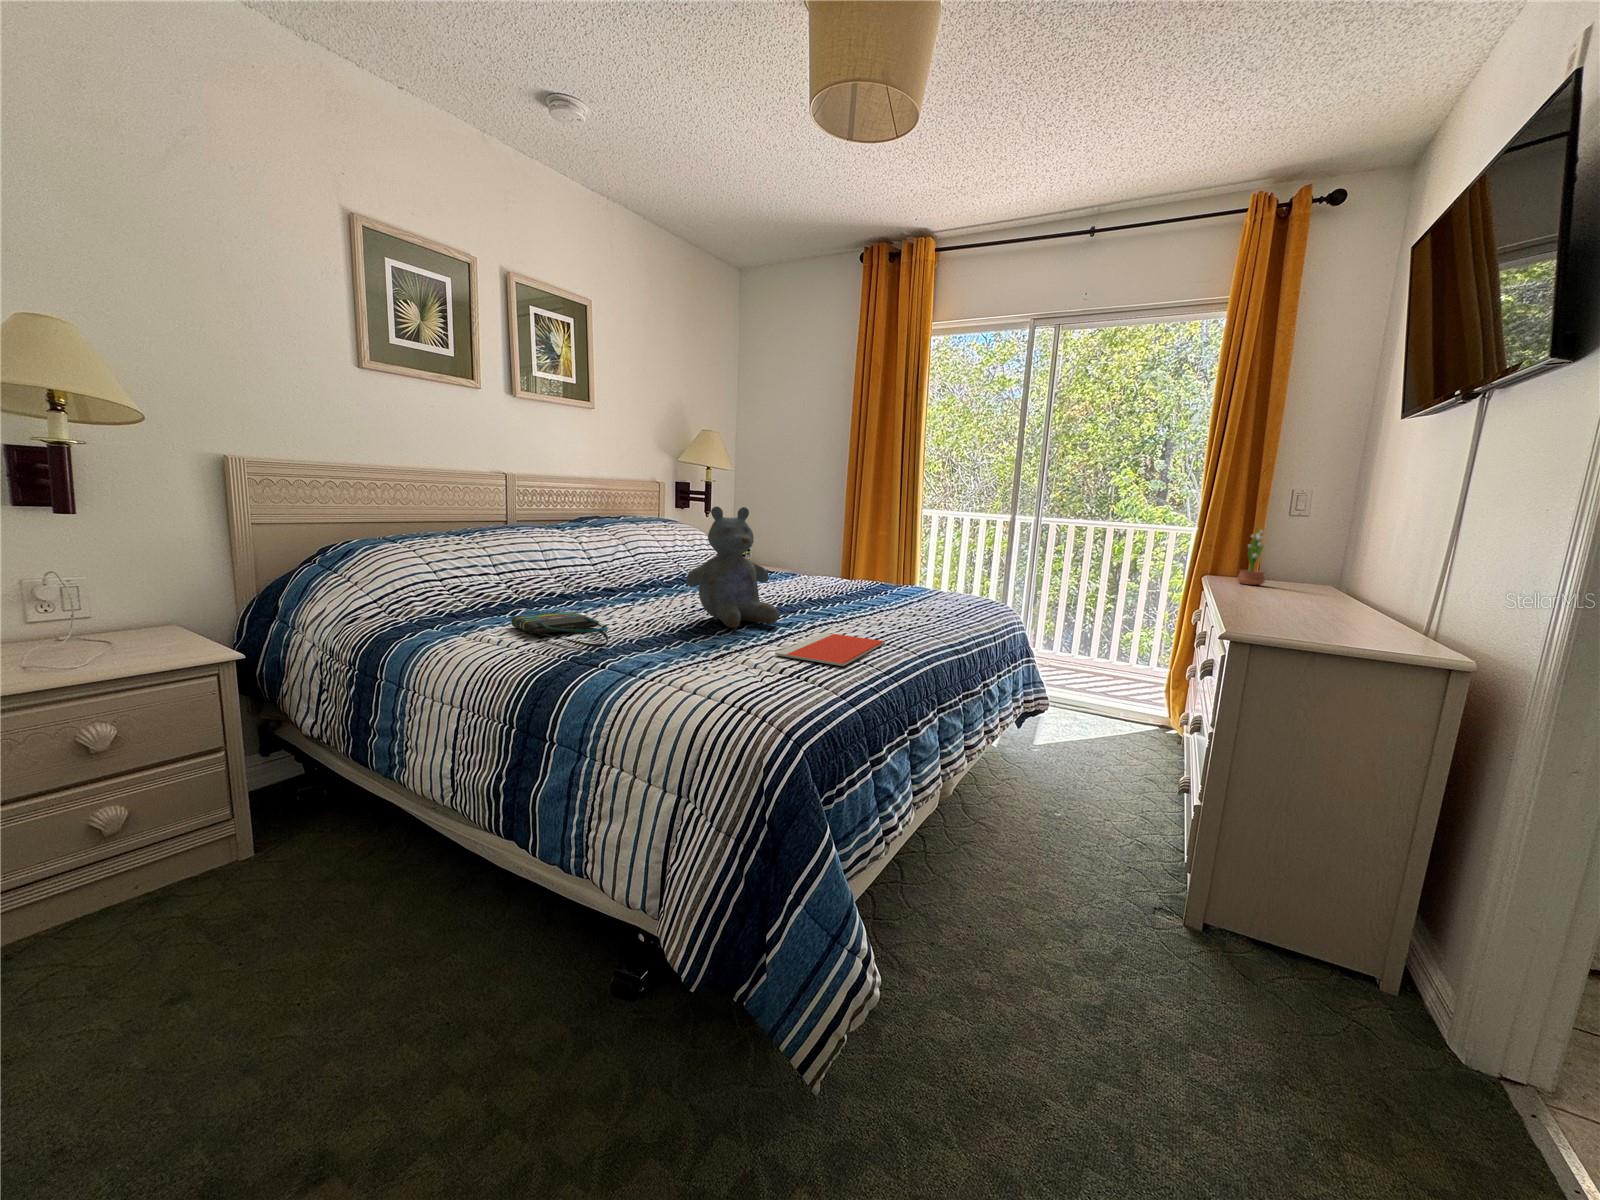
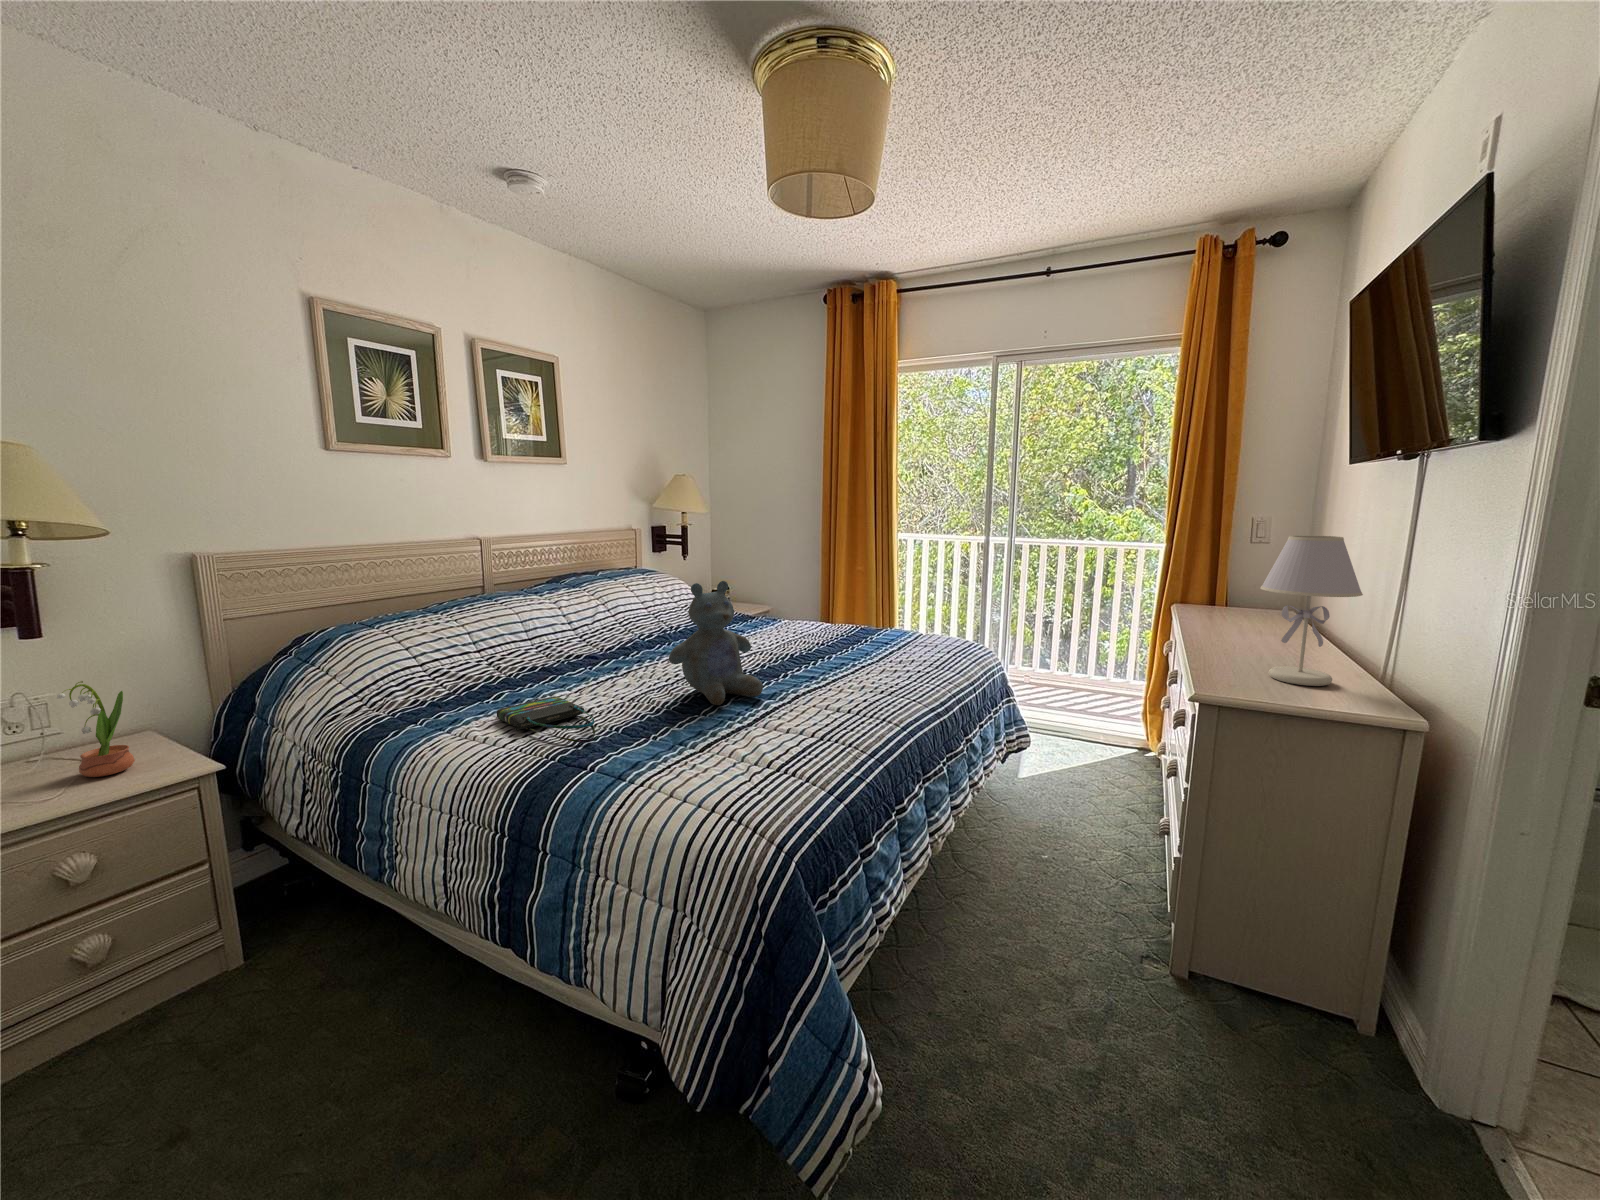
table lamp: none [1301,476,1411,633] -> present [1261,535,1363,686]
potted flower: present [1237,528,1265,585] -> present [57,681,135,777]
notebook: present [775,633,885,666] -> none [761,705,869,752]

